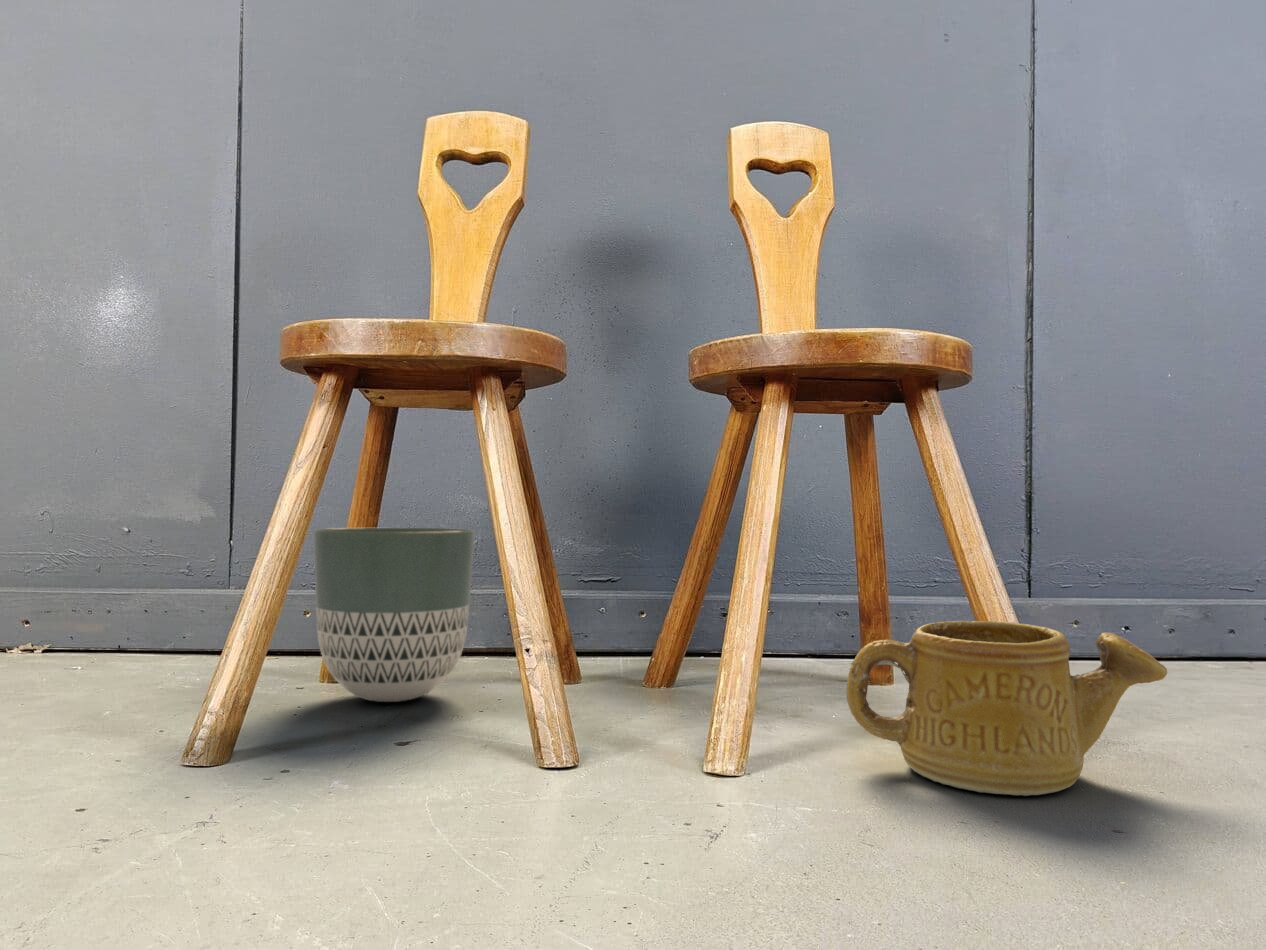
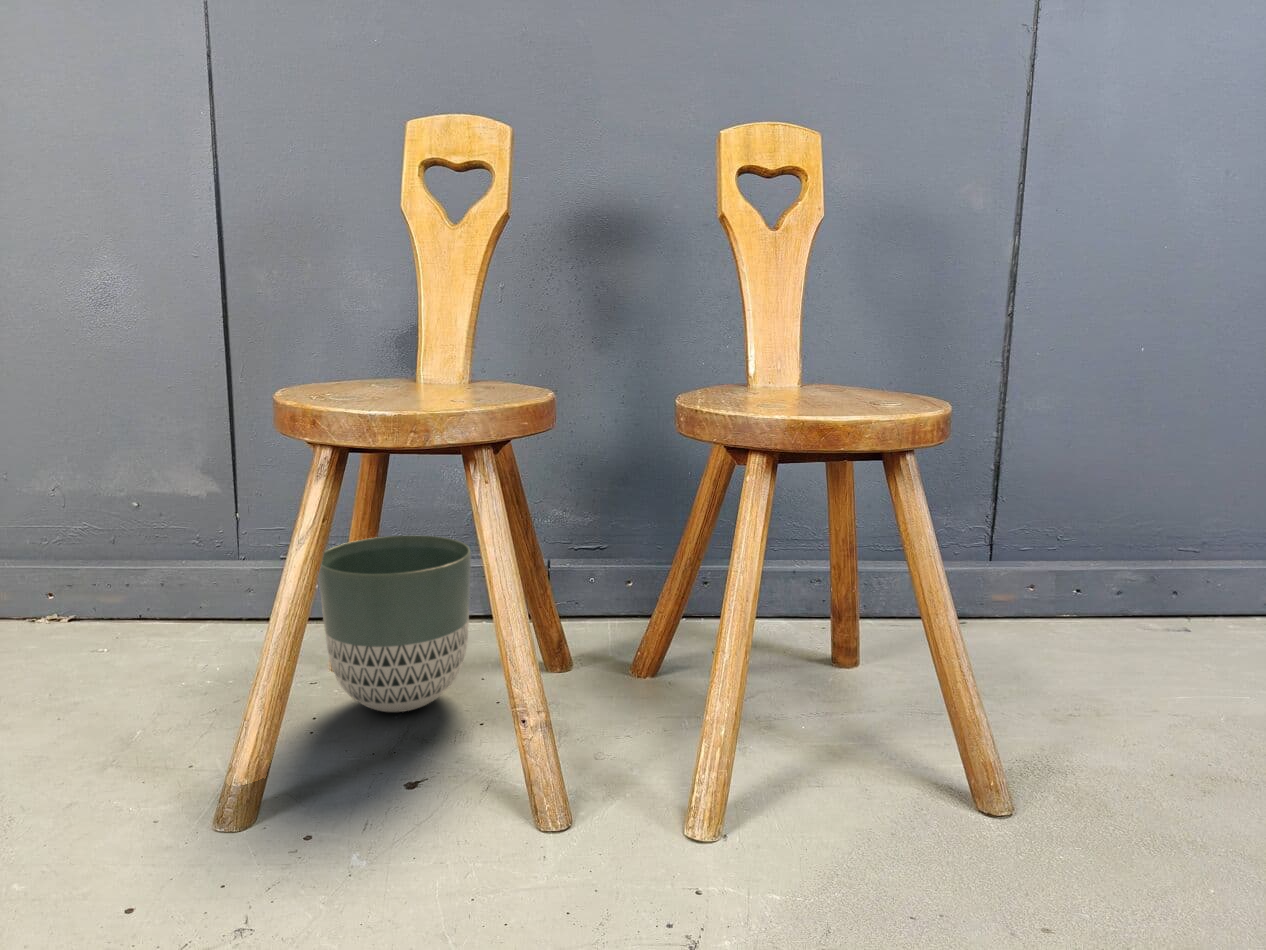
watering can: present [846,621,1167,796] -> none [817,681,1109,867]

